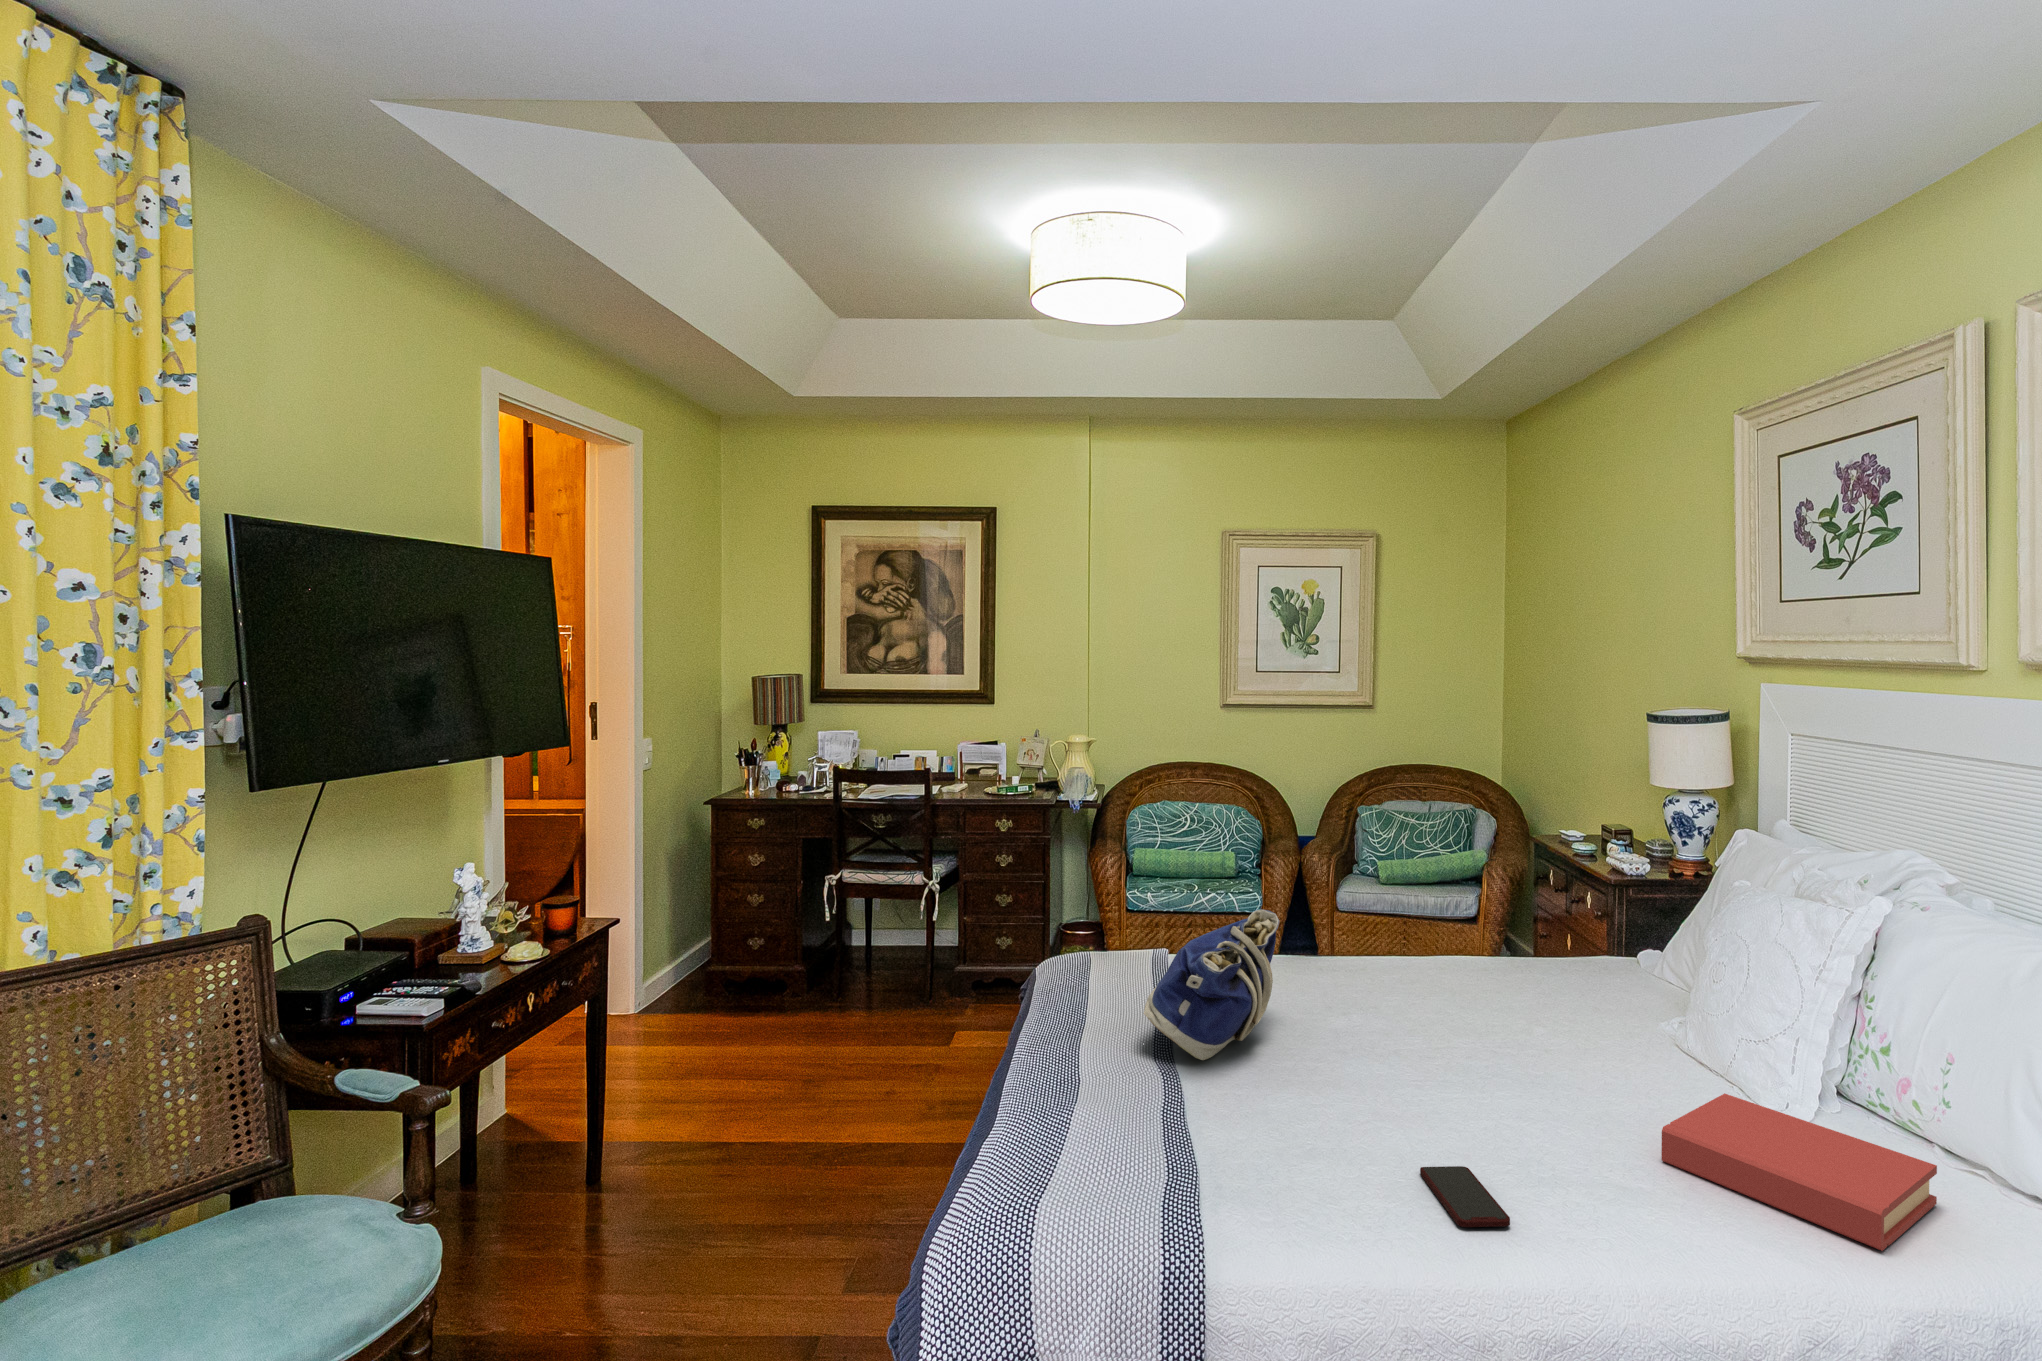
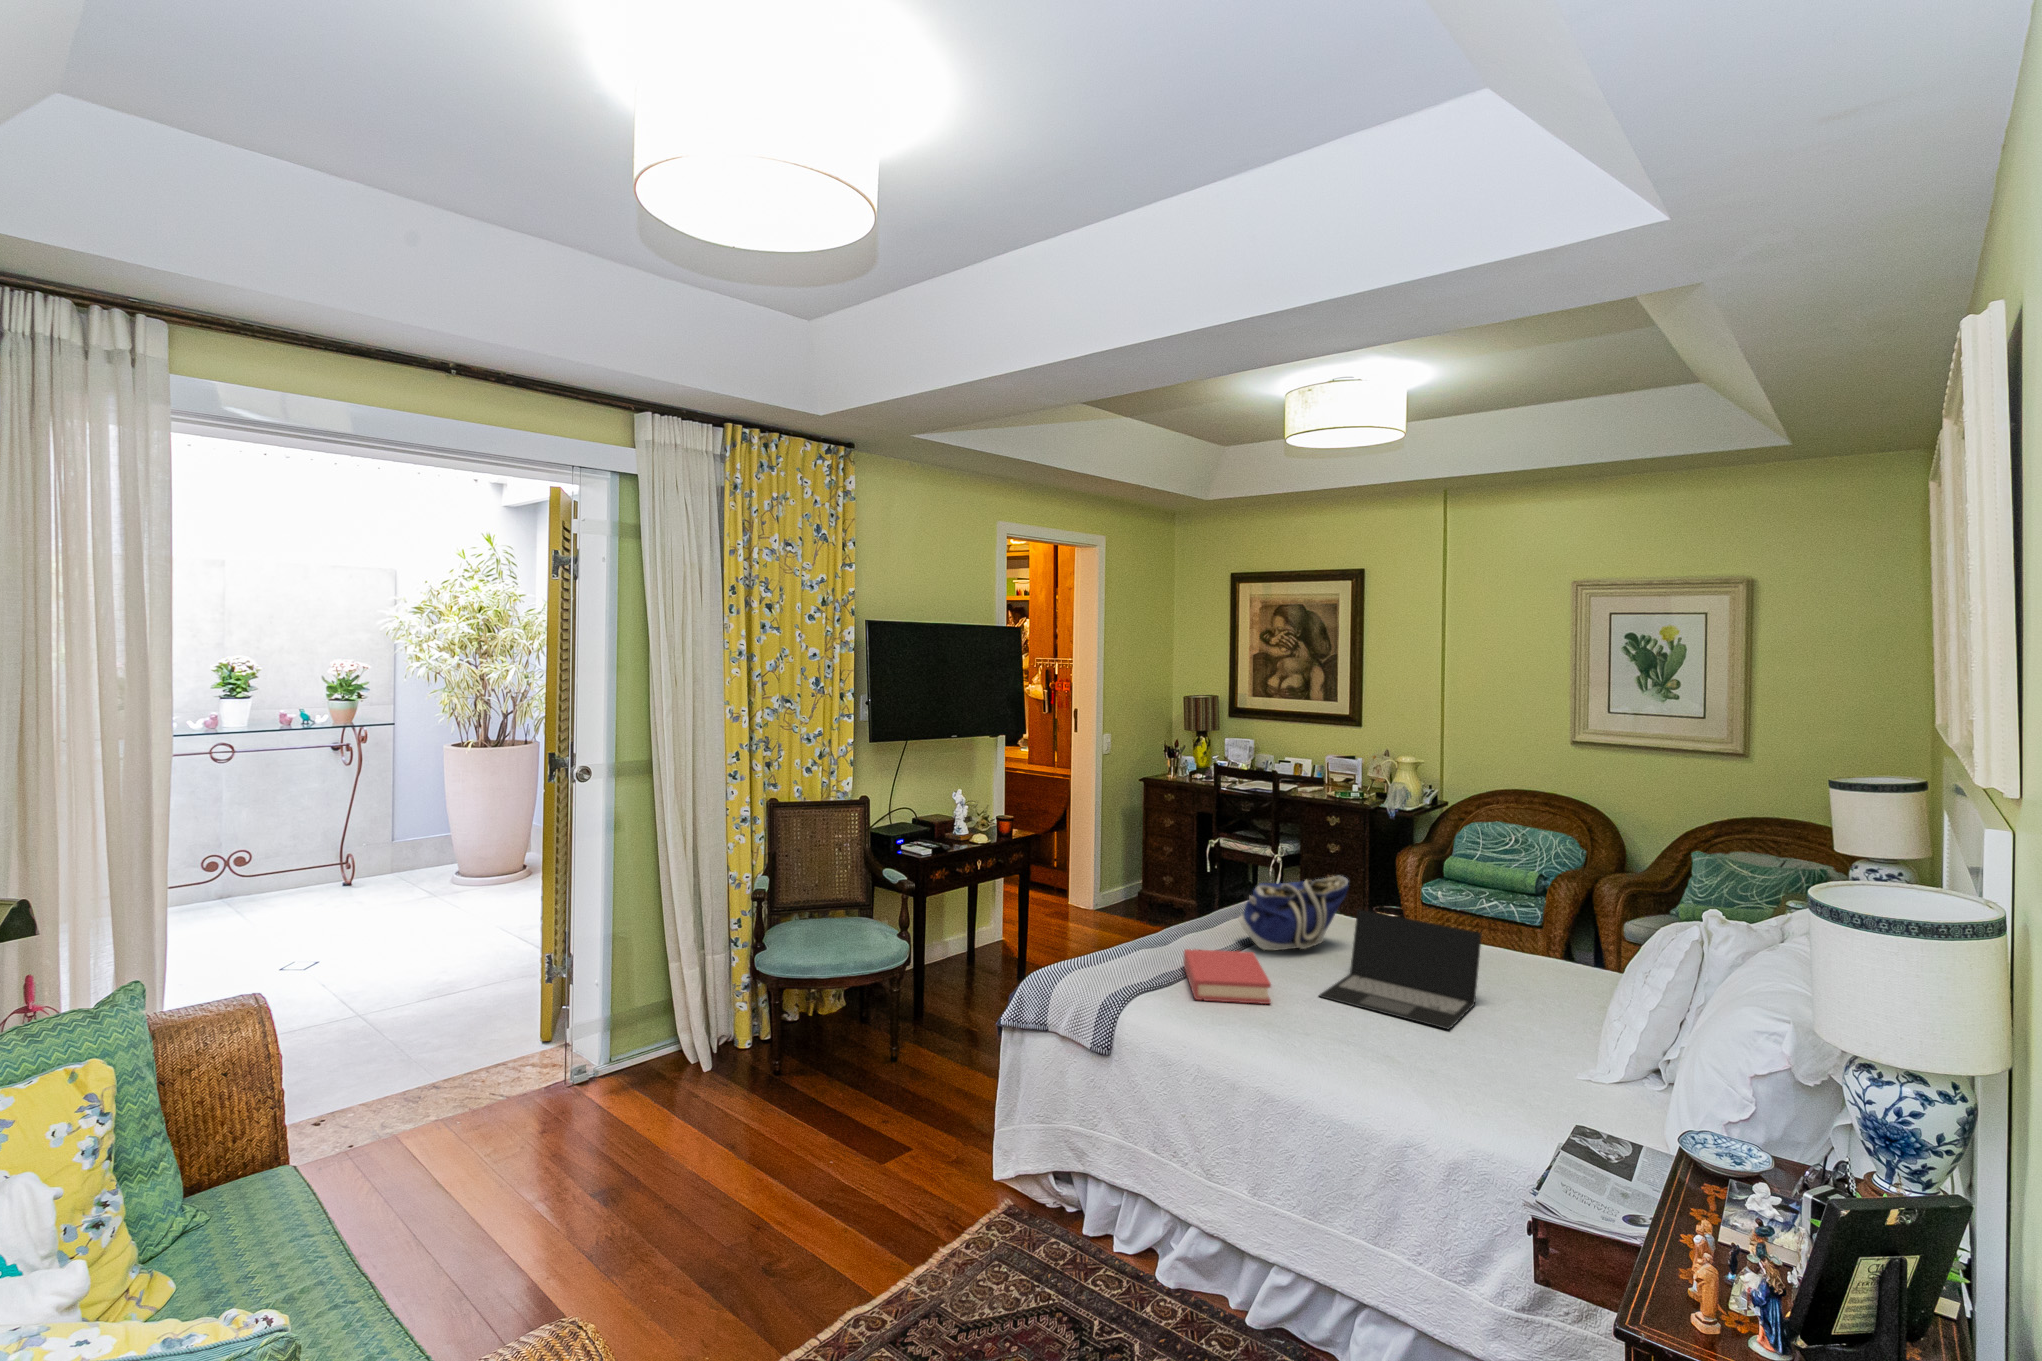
laptop: none [1349,961,1612,1137] -> present [1319,909,1482,1029]
hardback book: present [1661,1093,1937,1251] -> present [1184,949,1271,1004]
smartphone: present [1420,1166,1510,1227] -> none [1283,1005,1328,1030]

